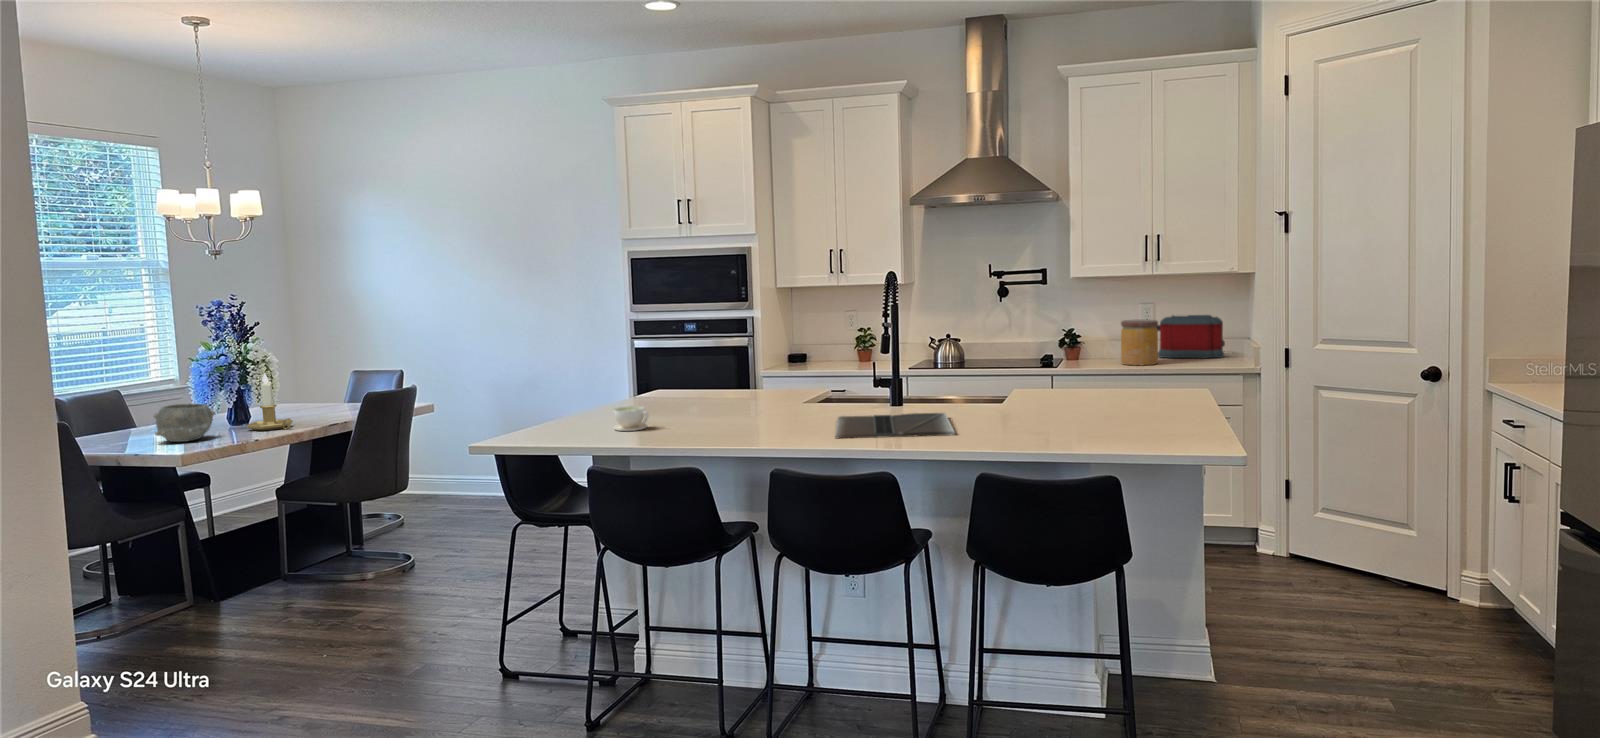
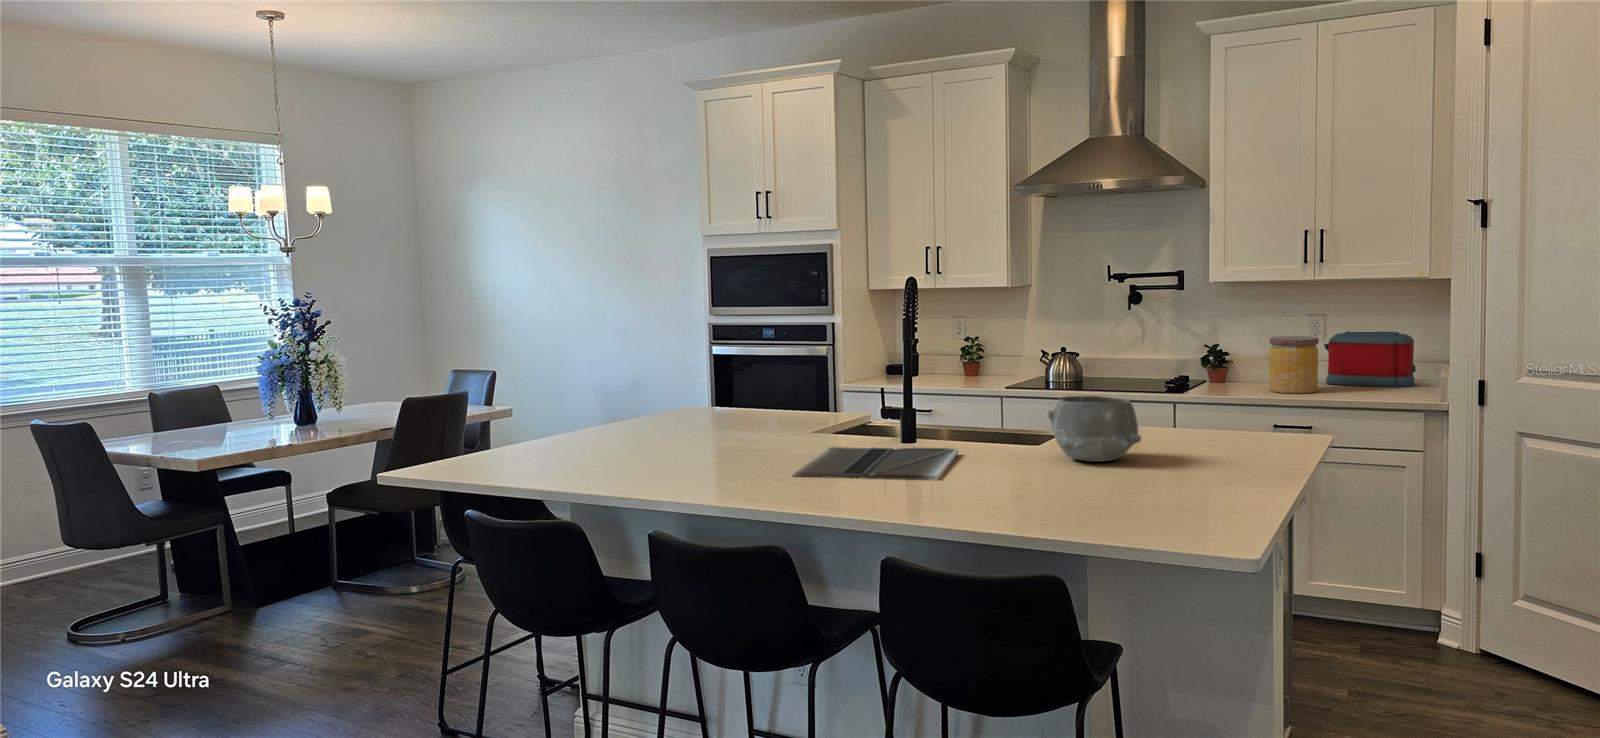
candlestick: present [247,374,292,431] -> none [301,370,348,430]
bowl: present [154,404,215,442] -> present [1047,396,1141,462]
coffee cup: present [614,406,648,431] -> none [574,425,614,453]

